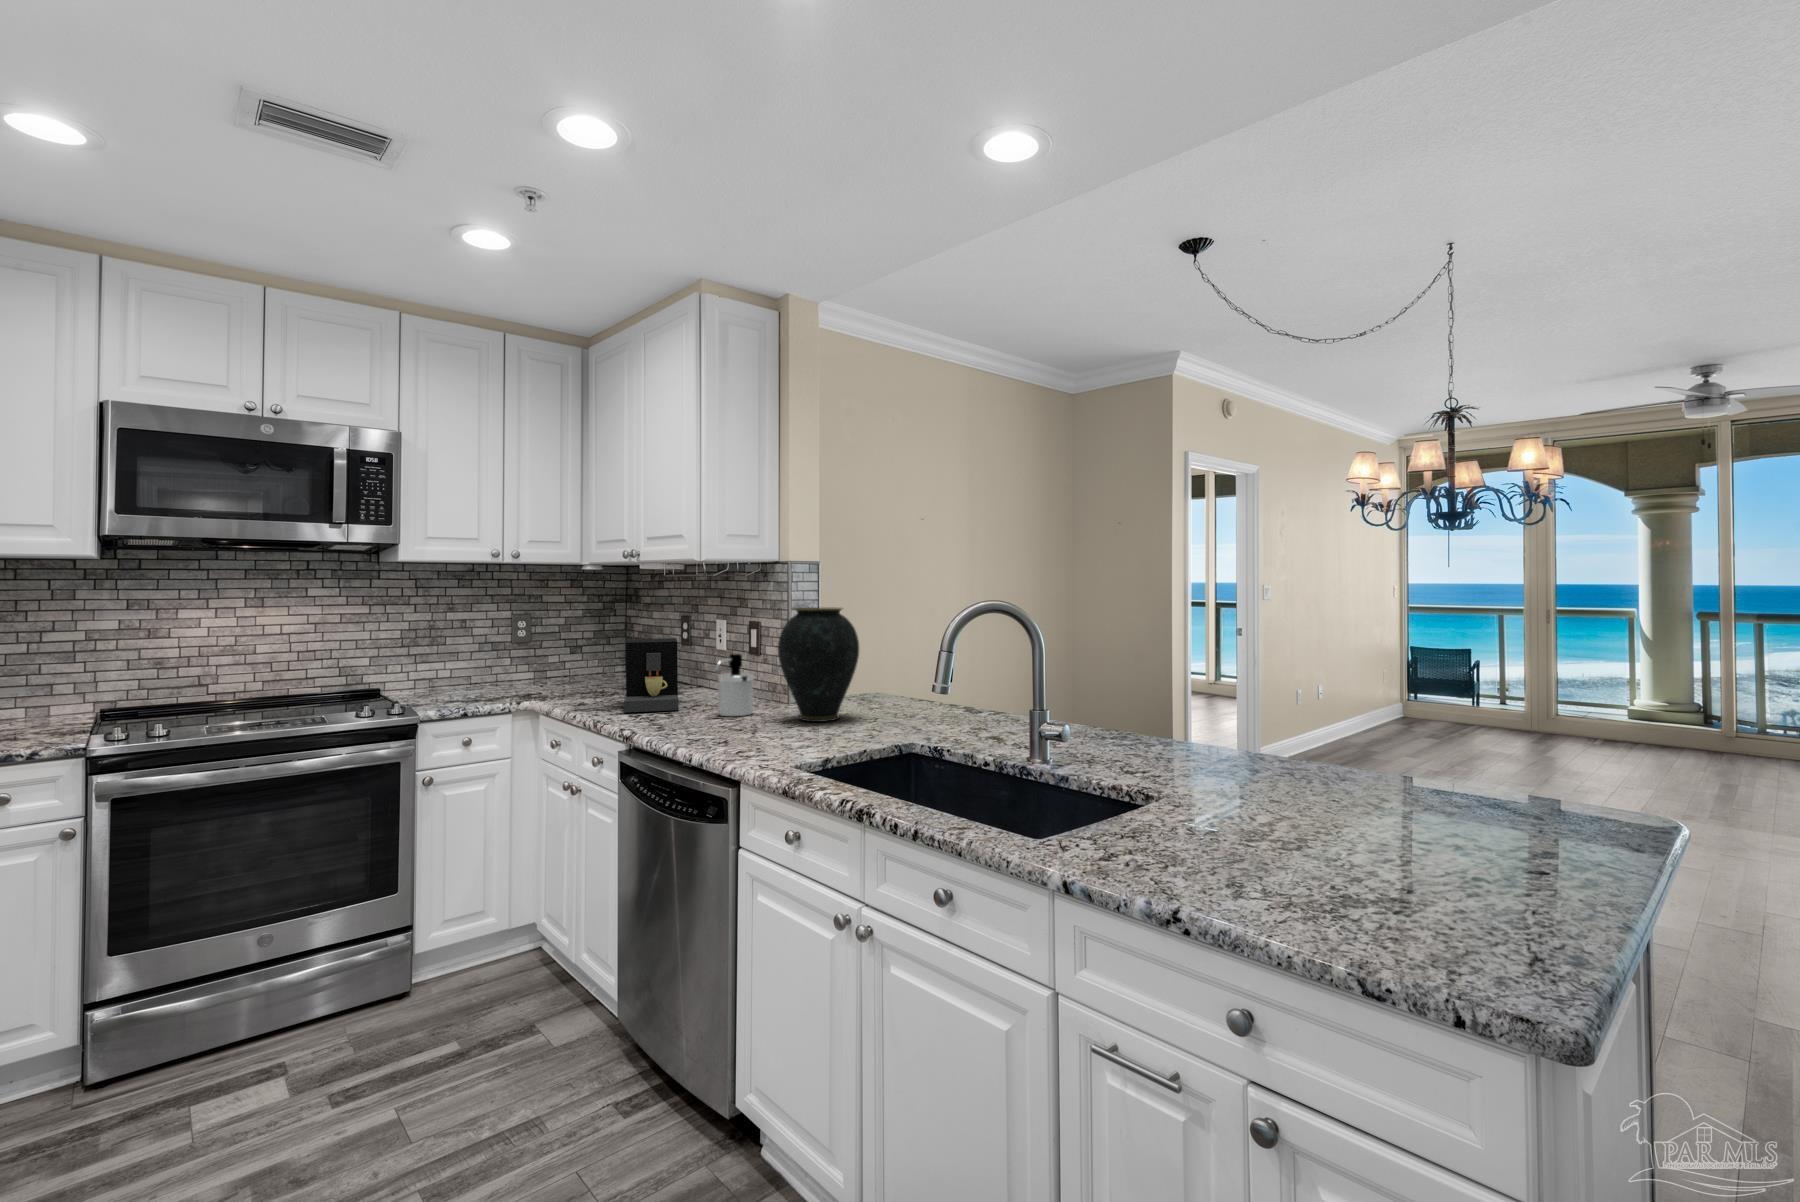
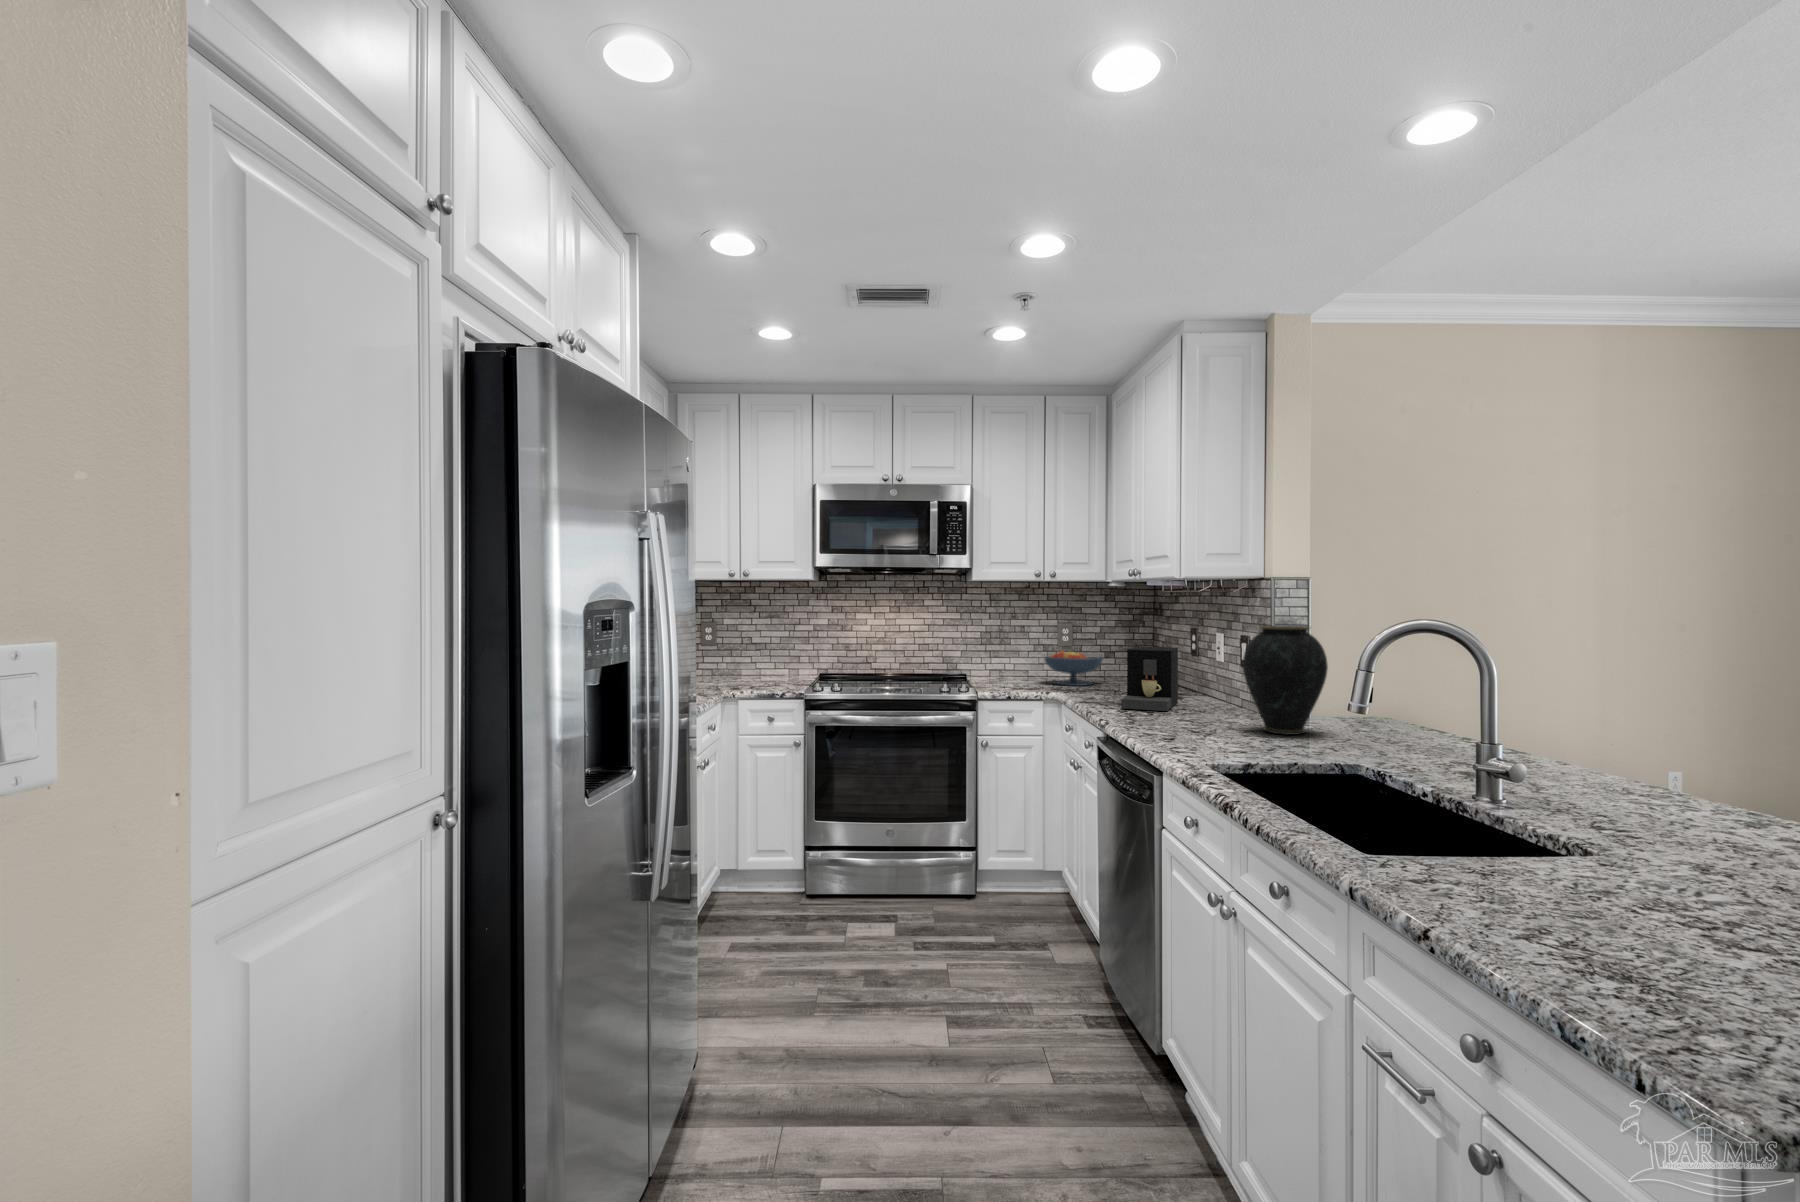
fruit bowl: none [491,644,570,692] -> present [1045,651,1103,686]
soap dispenser: present [716,654,754,716] -> none [1189,665,1231,721]

